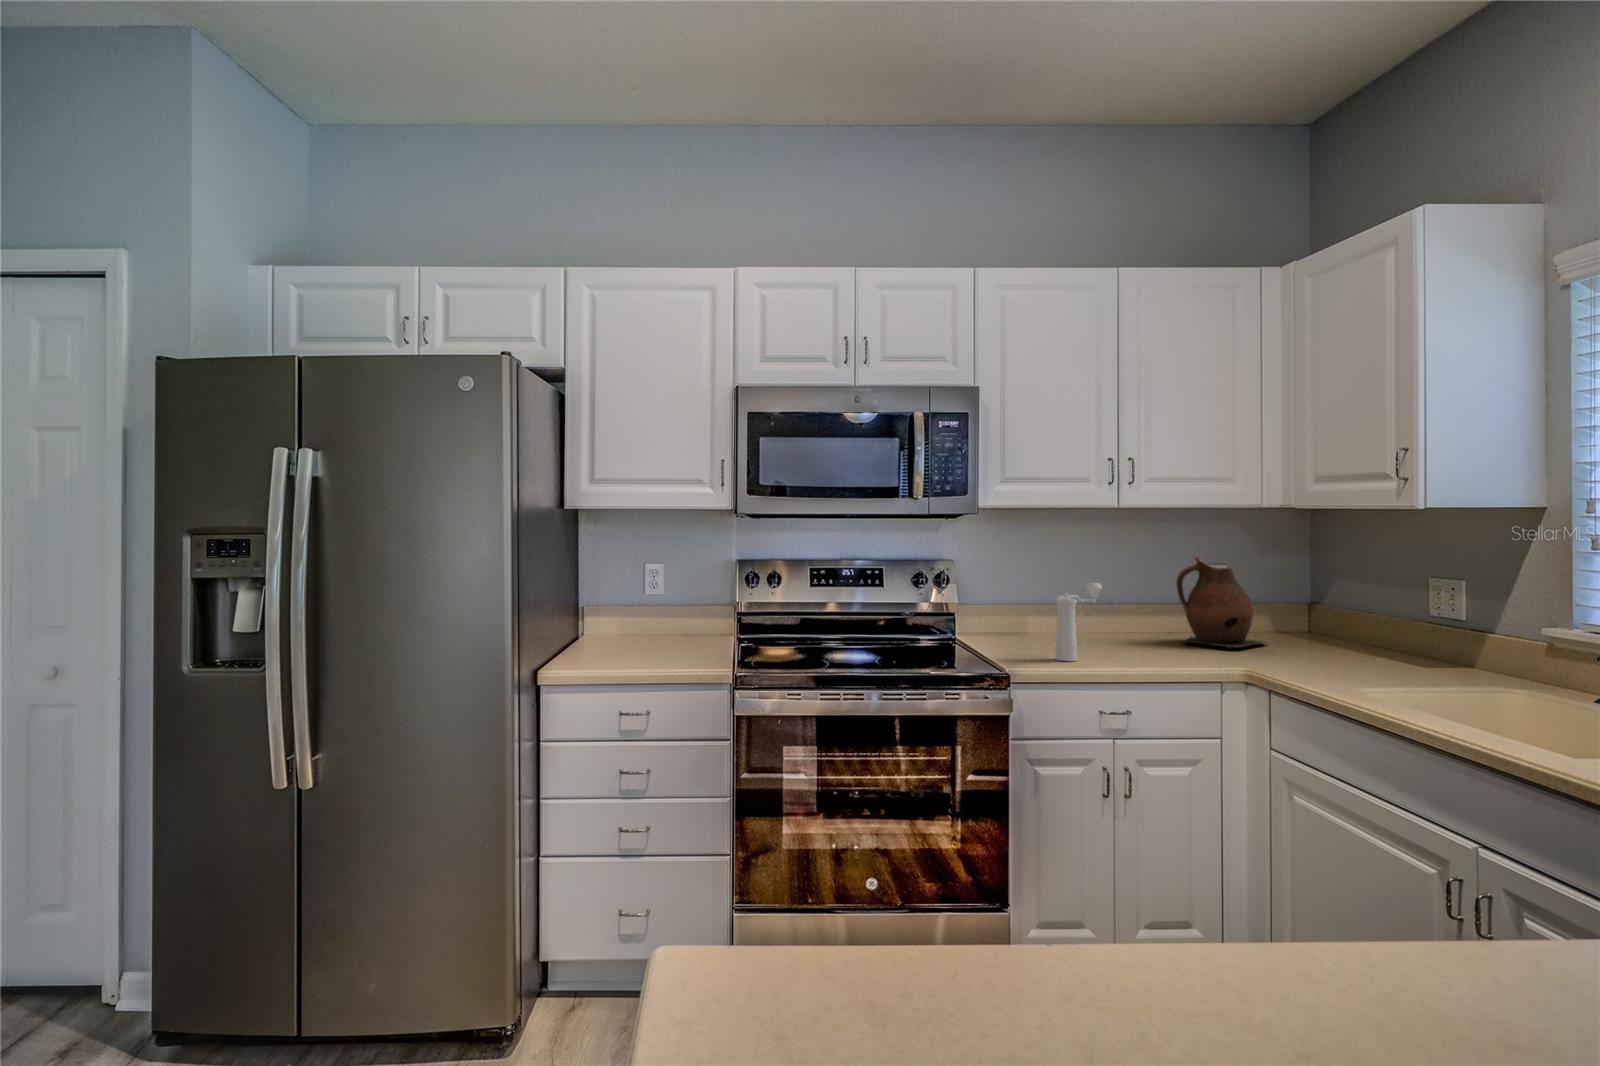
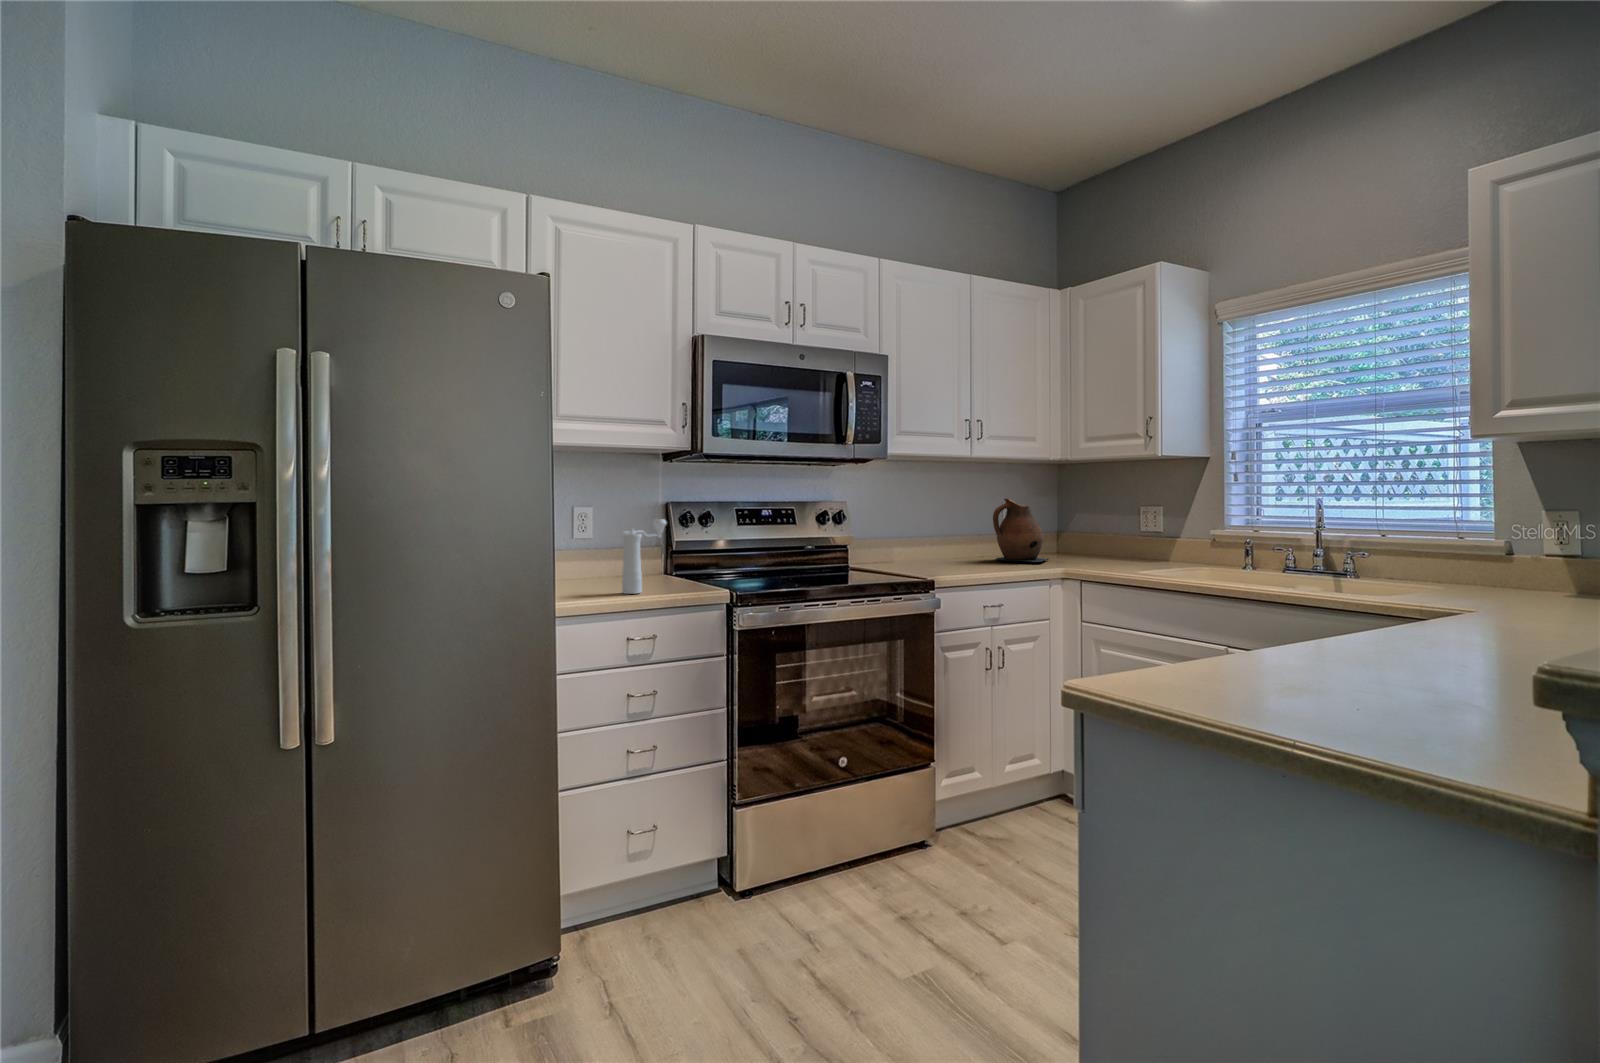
pepper mill: present [1056,583,1102,661] -> present [622,519,666,594]

